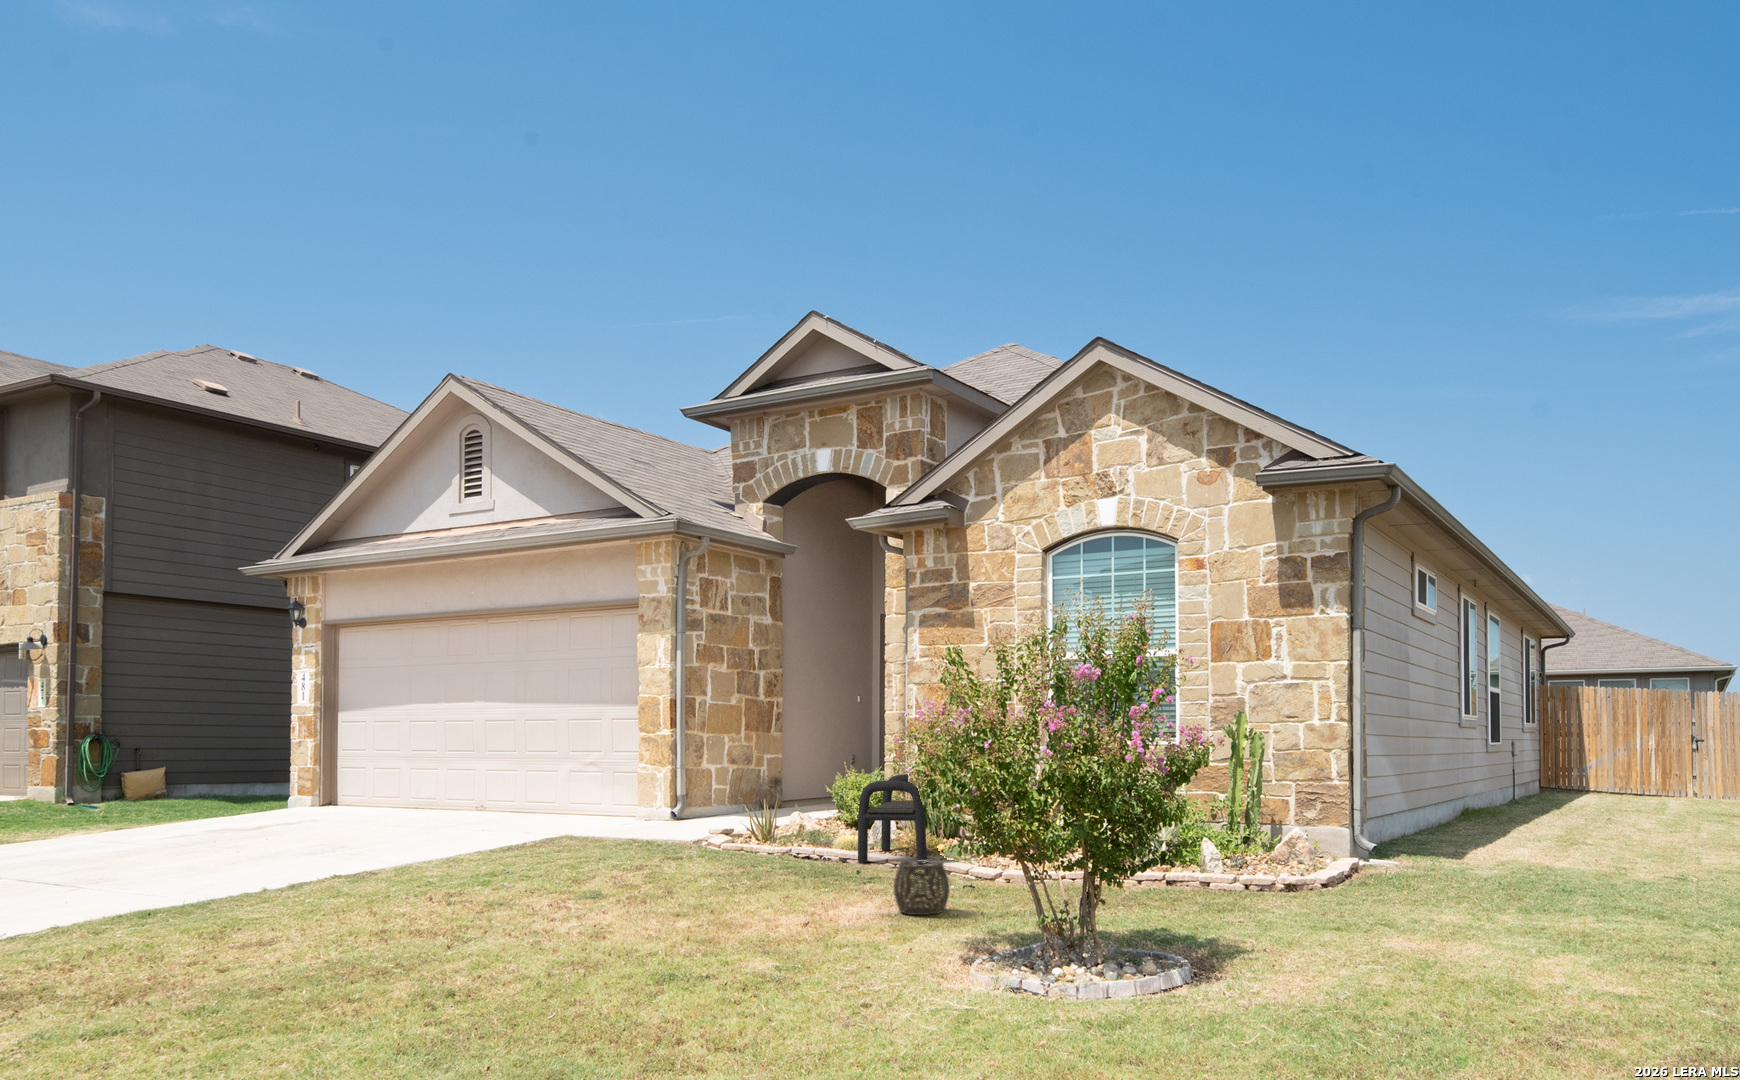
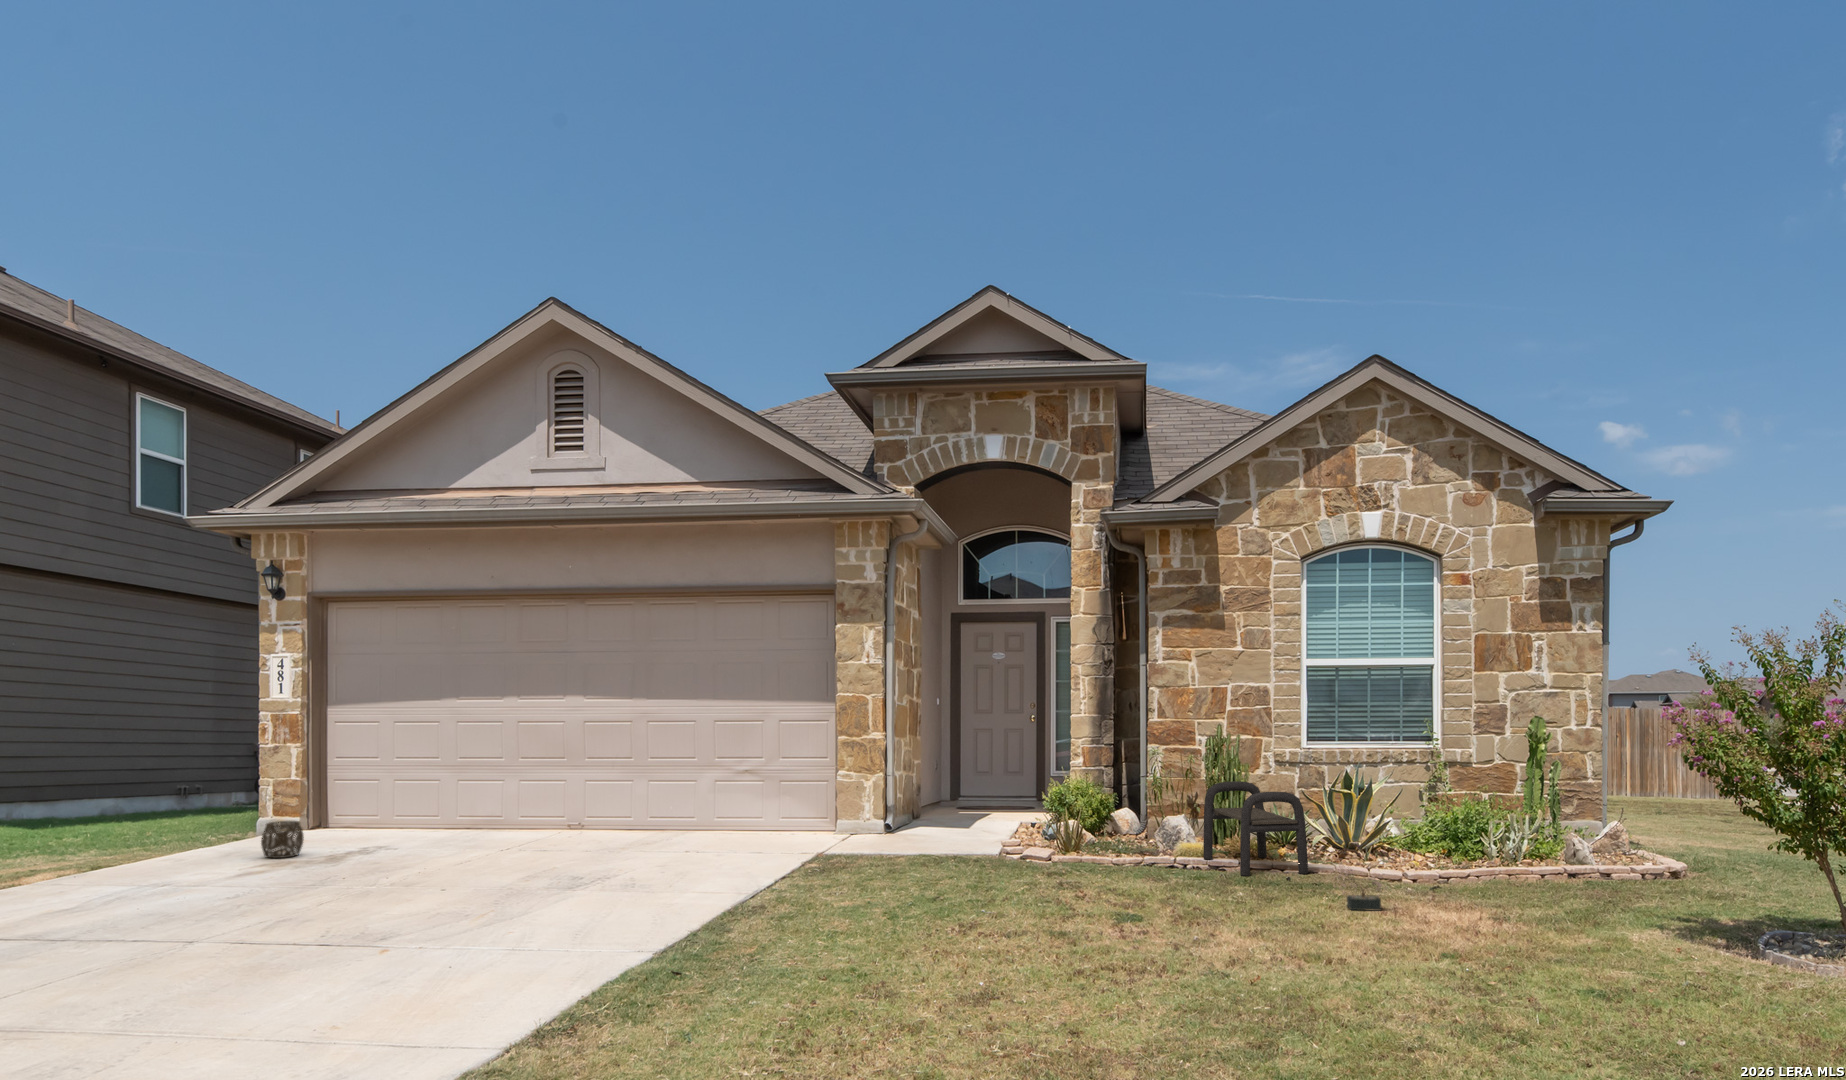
decorative plant: none [825,845,876,891] -> present [1335,866,1382,911]
woven basket: present [893,860,949,915] -> present [261,821,304,858]

